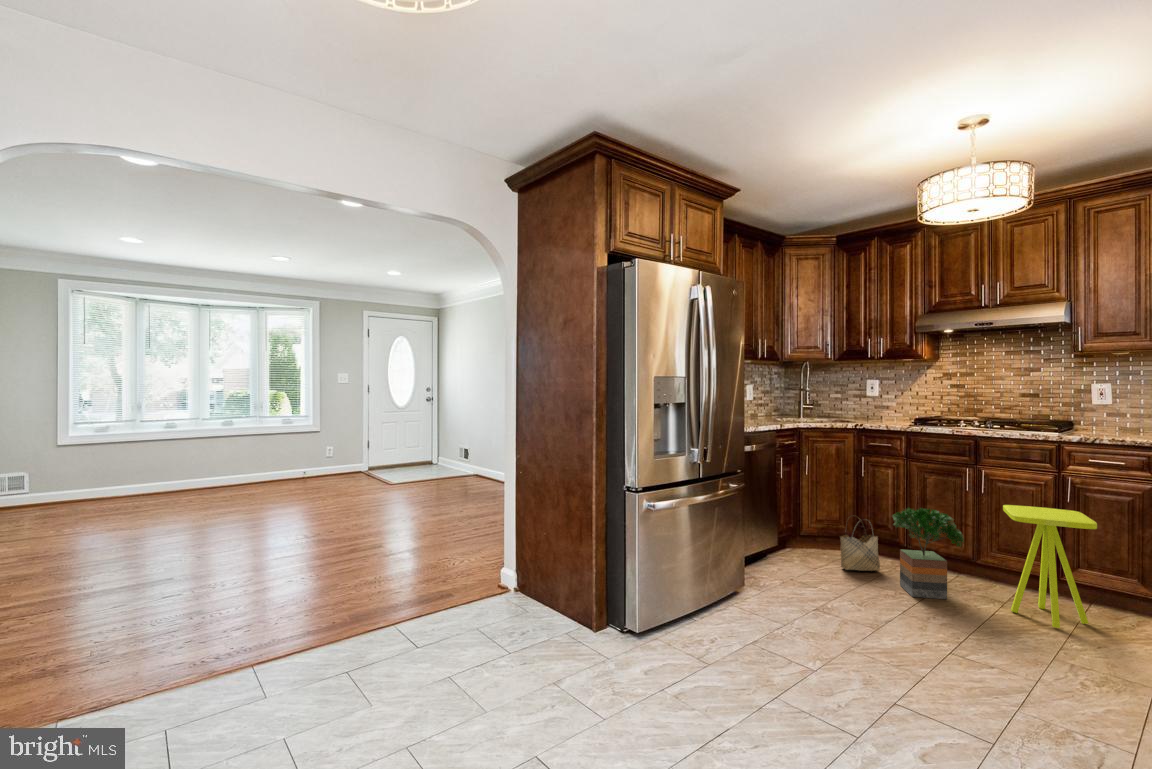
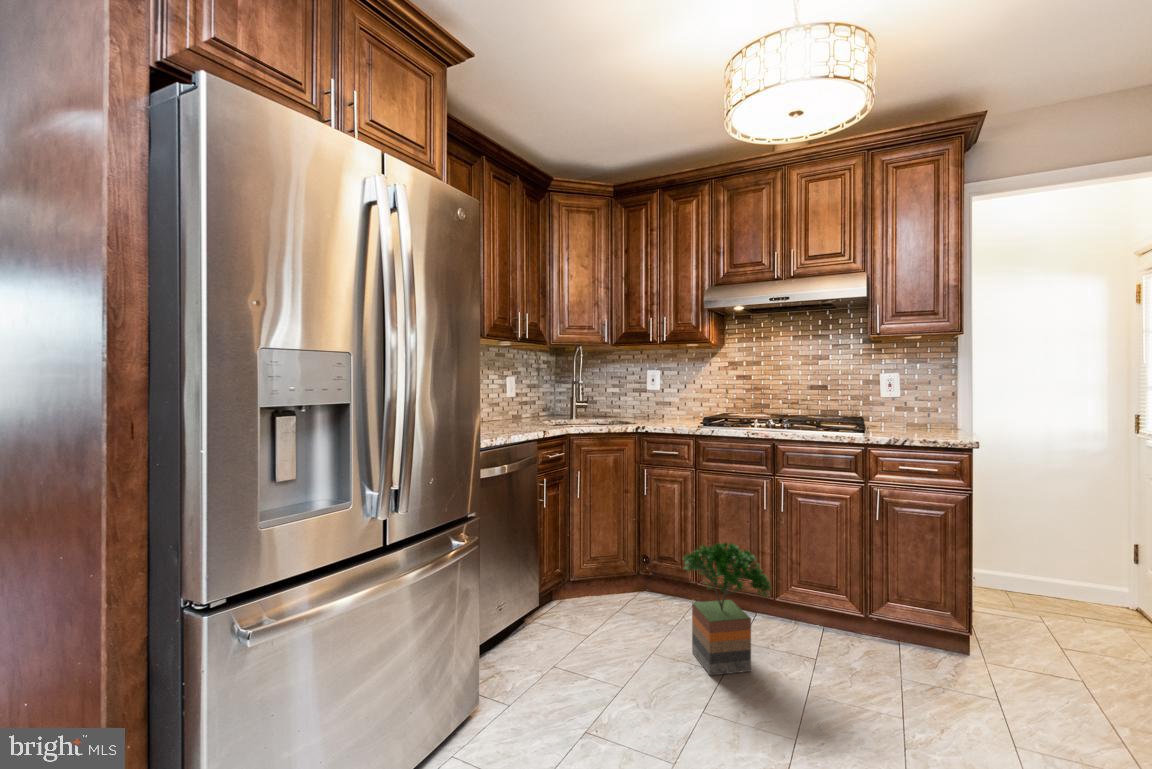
side table: present [1003,505,1097,628] -> none [813,532,931,708]
woven basket: present [840,534,880,571] -> none [617,552,666,634]

